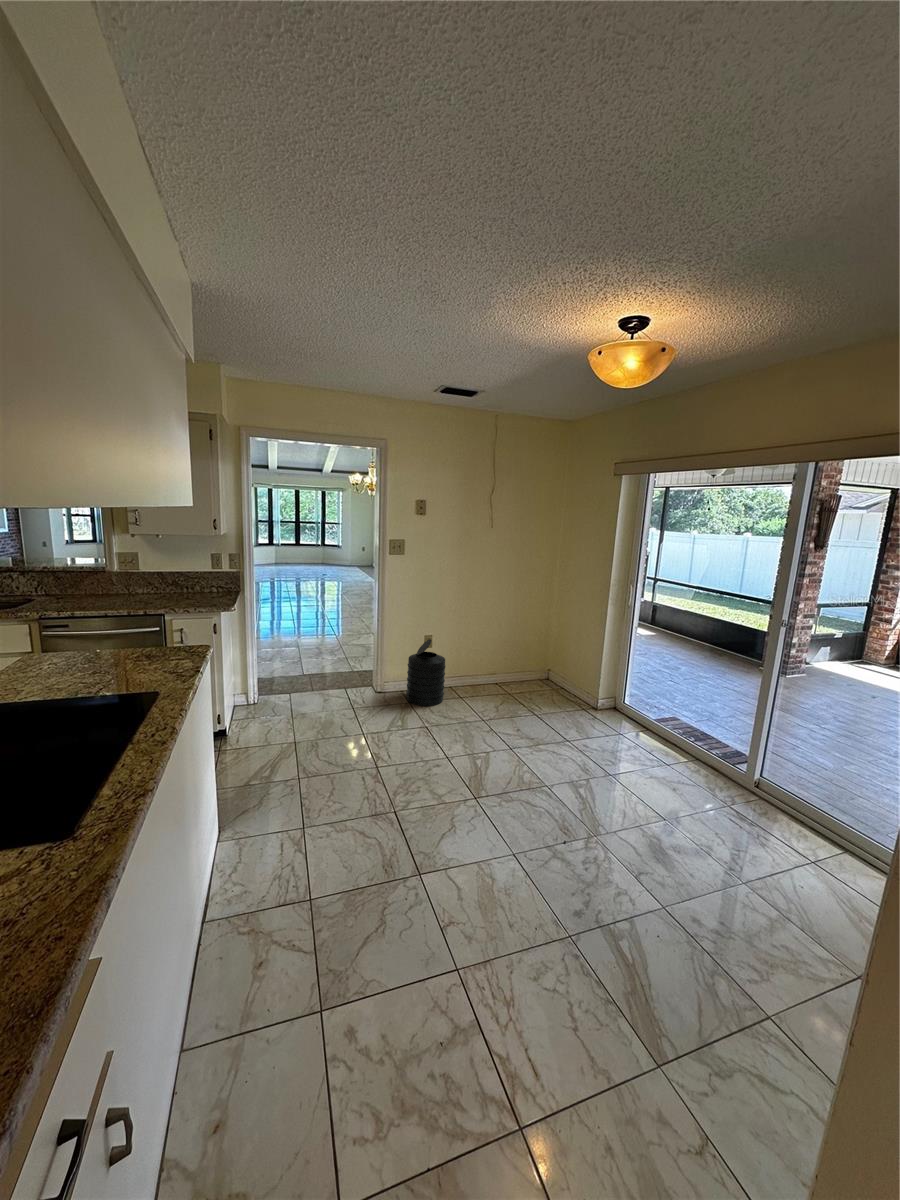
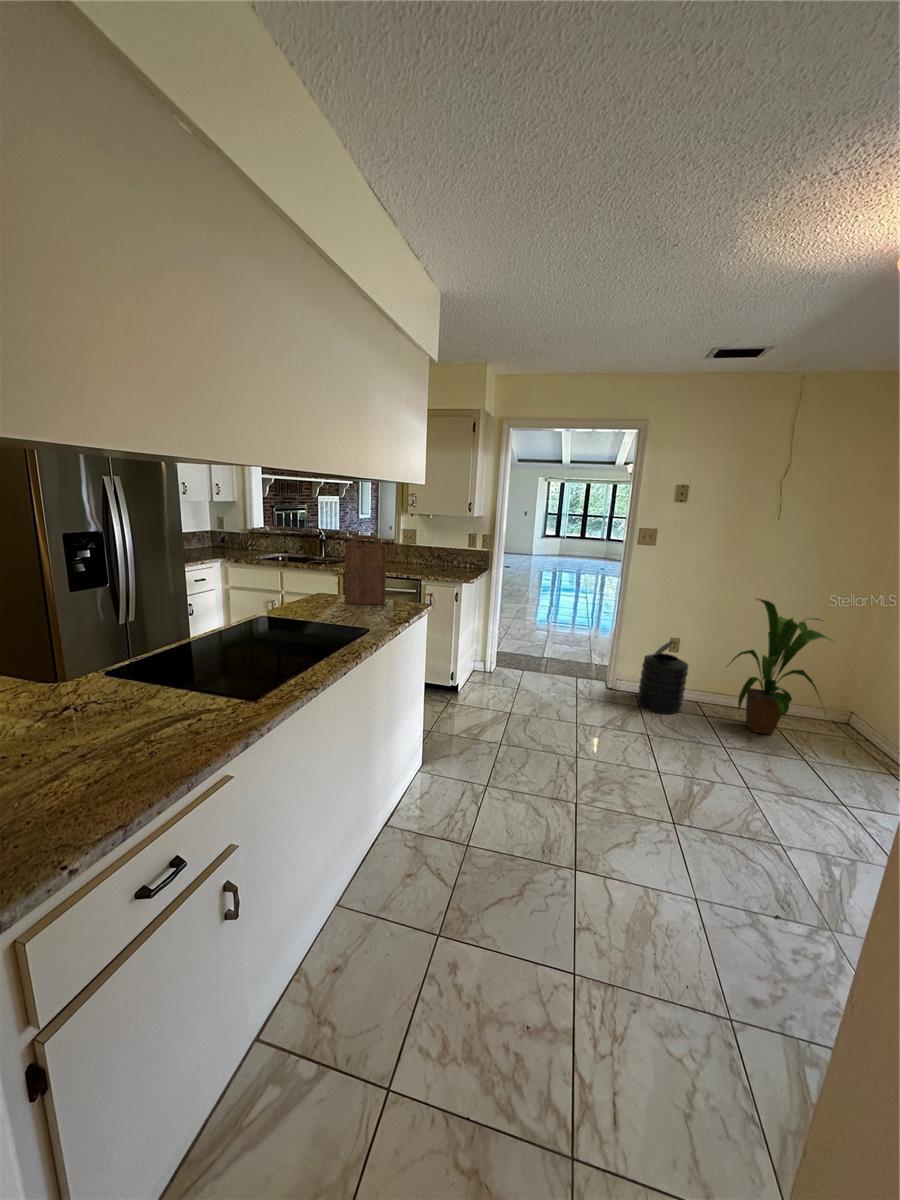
cutting board: none [79,569,147,663] -> present [344,535,387,605]
house plant: none [471,595,543,703] -> present [728,599,832,734]

